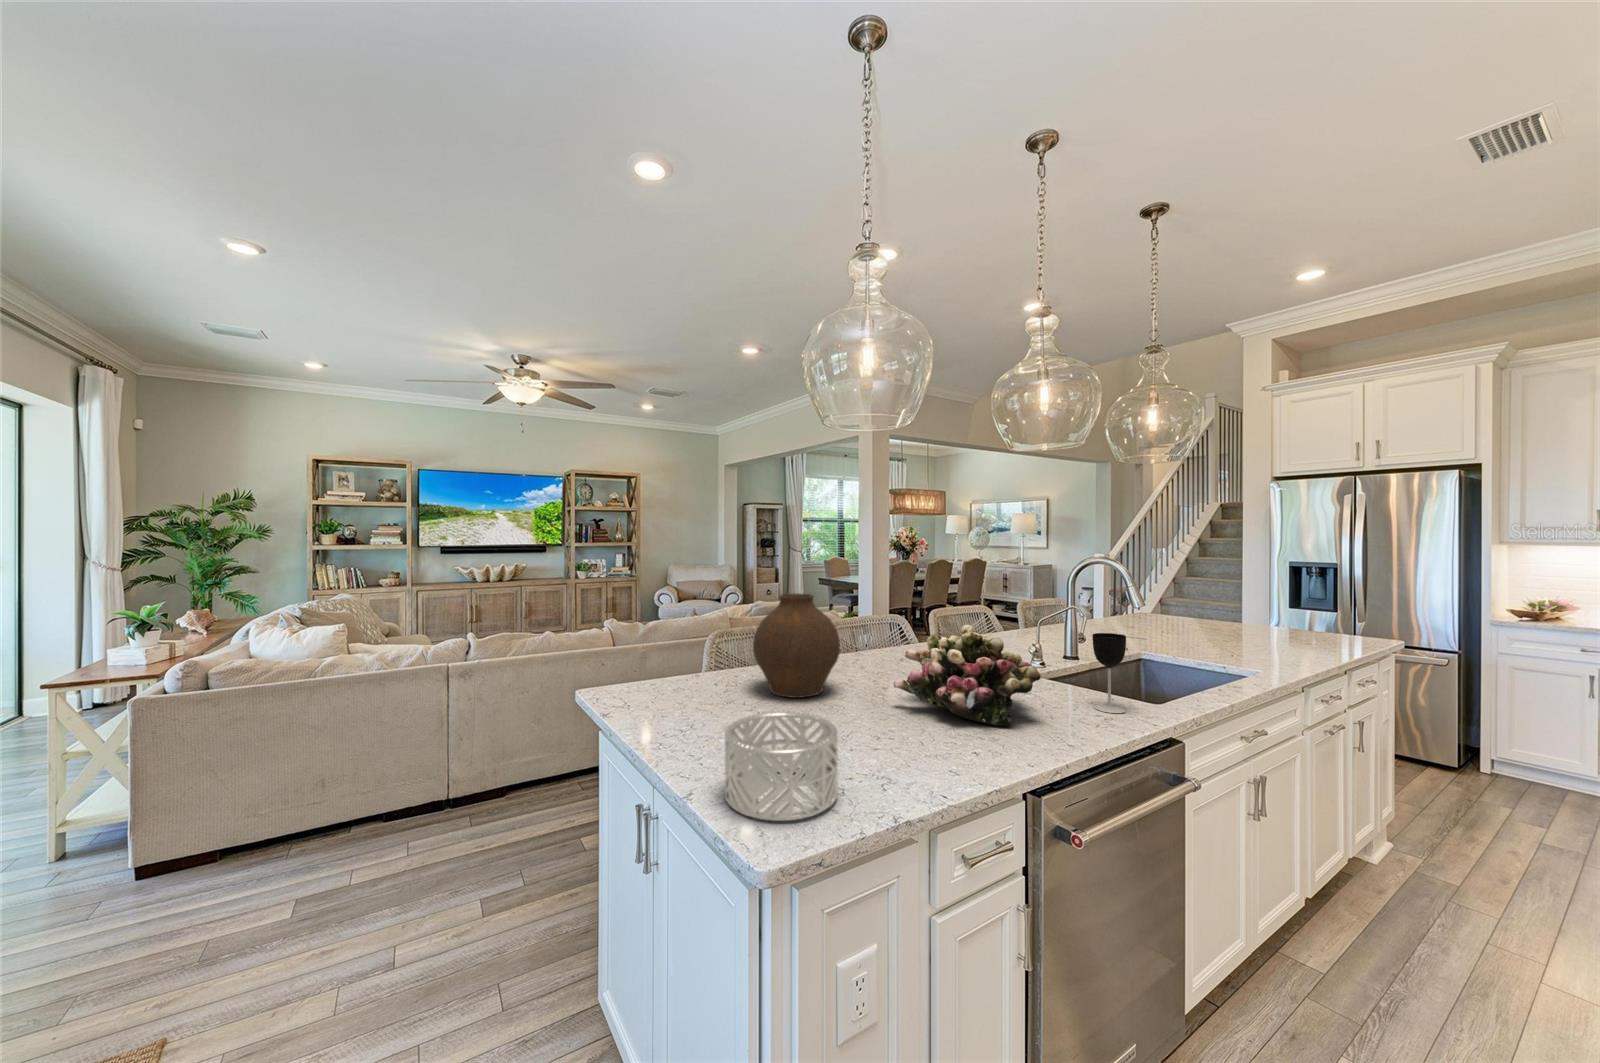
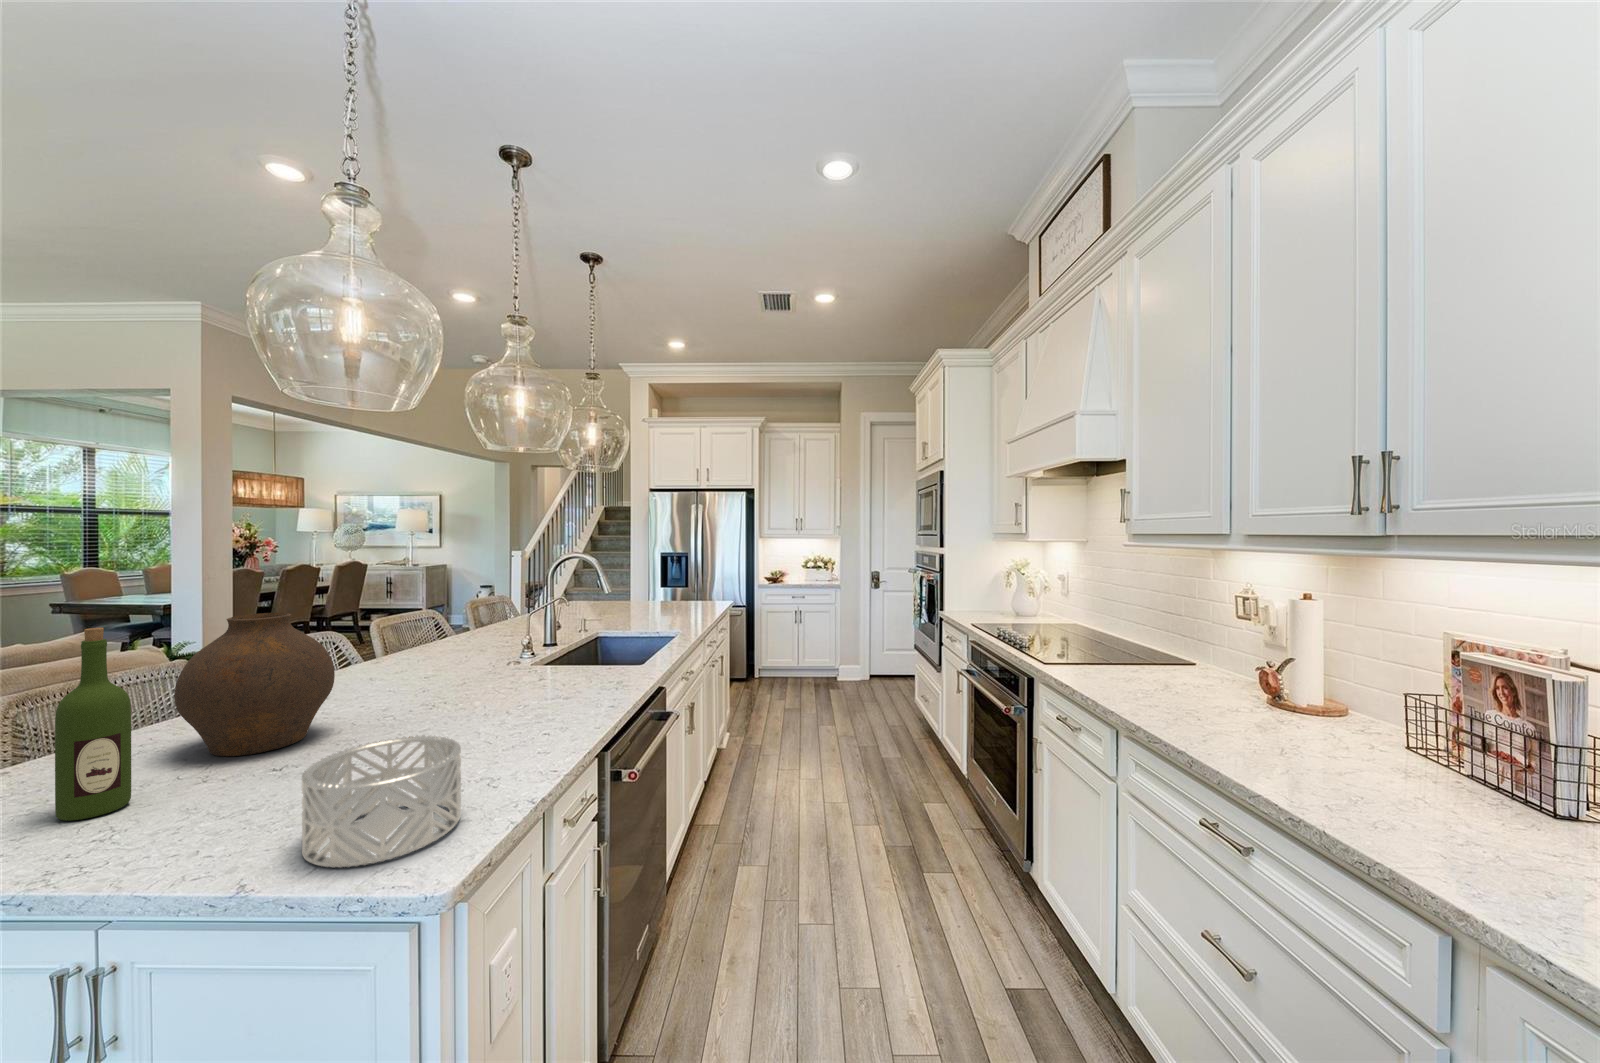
wine bottle: none [683,593,714,713] -> present [55,628,131,821]
flower arrangement: present [894,625,1041,726] -> none [421,624,574,712]
wine glass: present [1092,633,1126,713] -> none [599,615,624,680]

